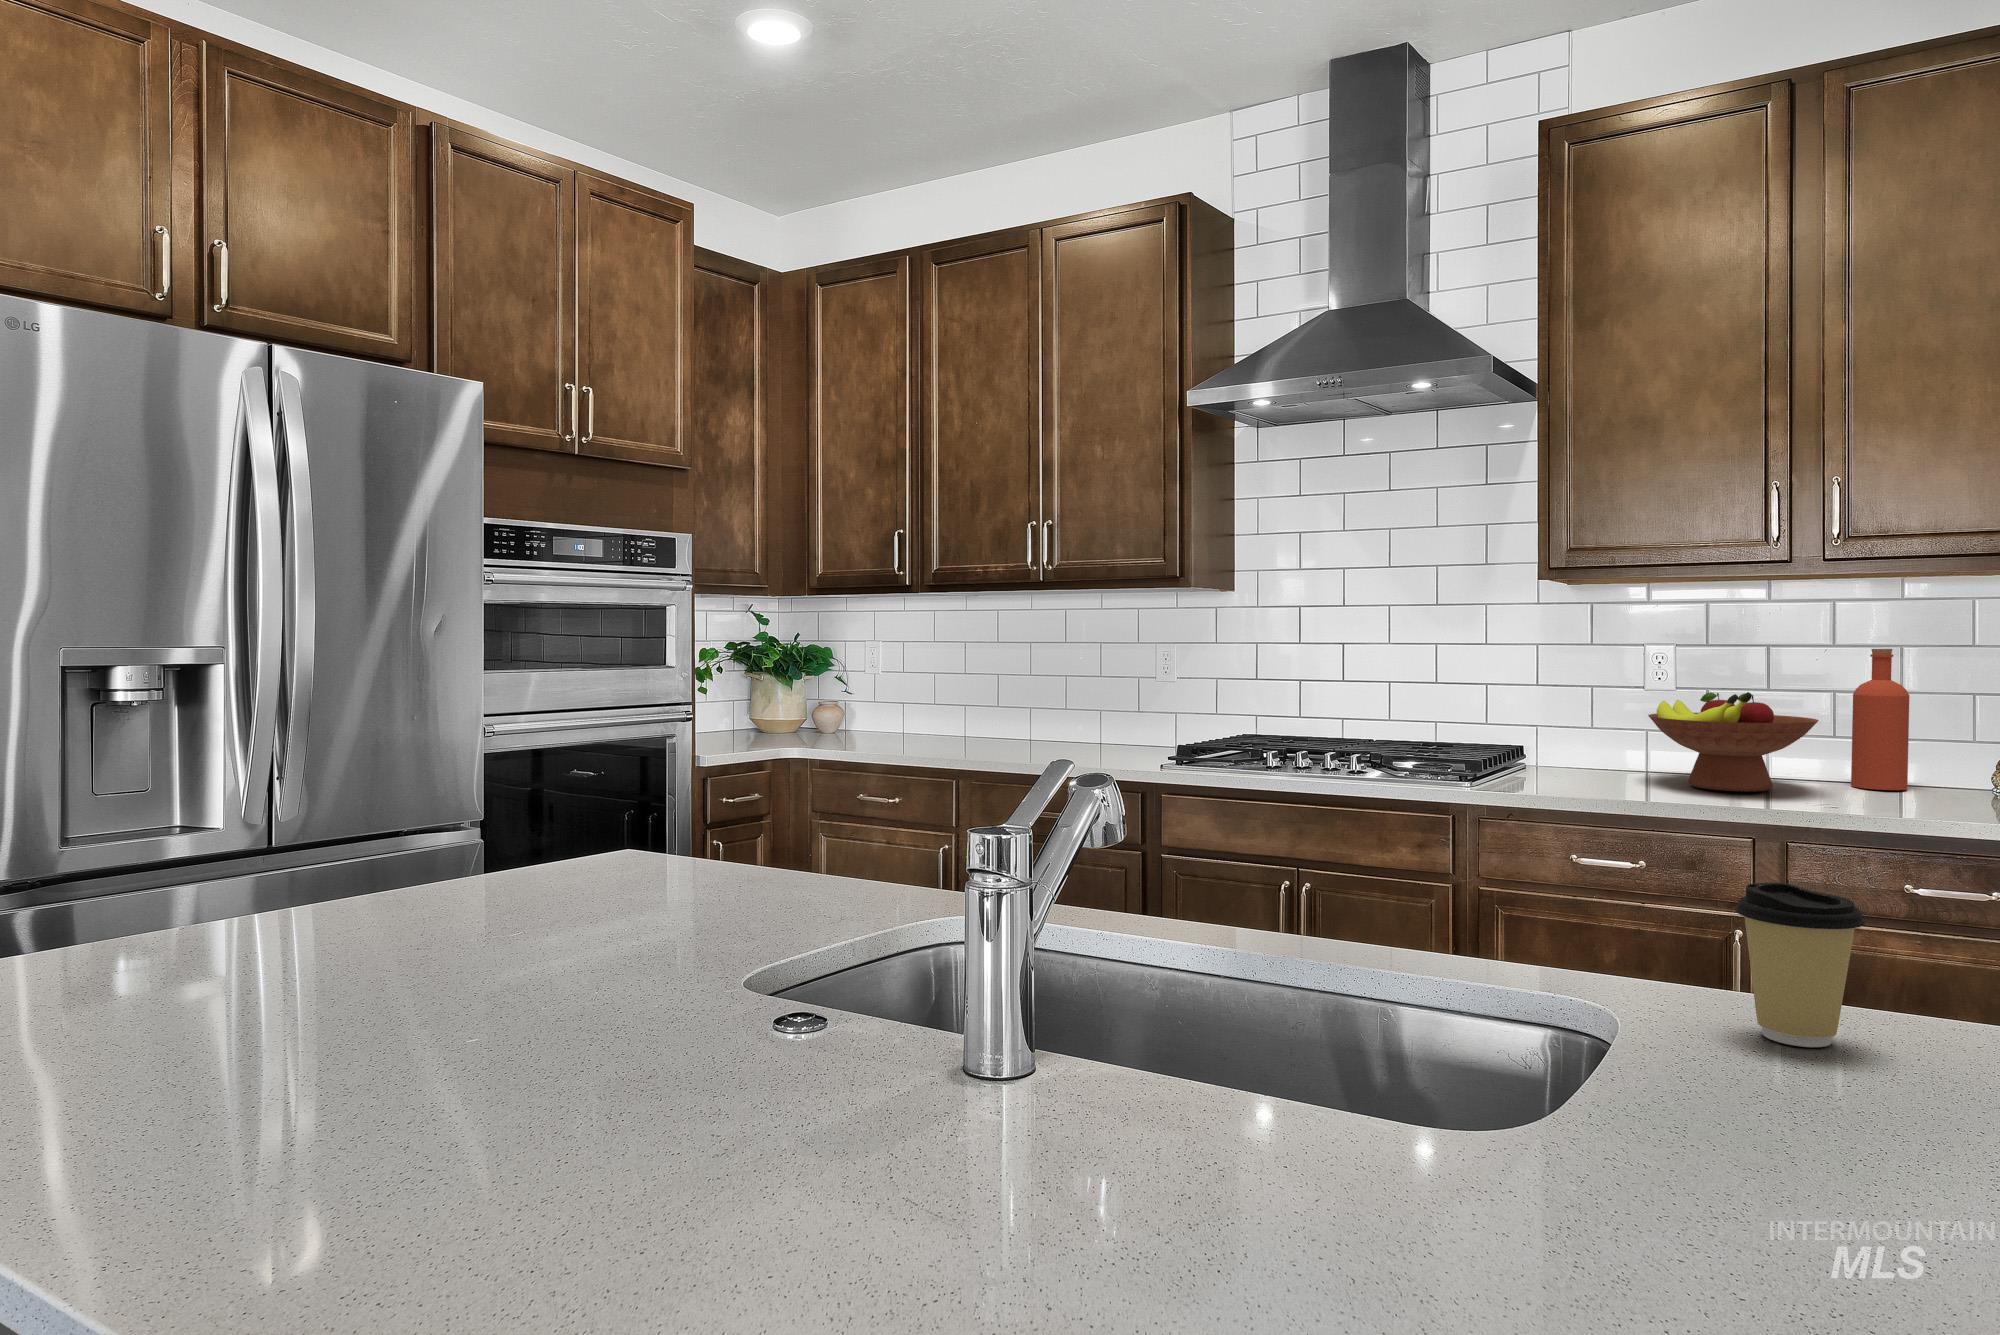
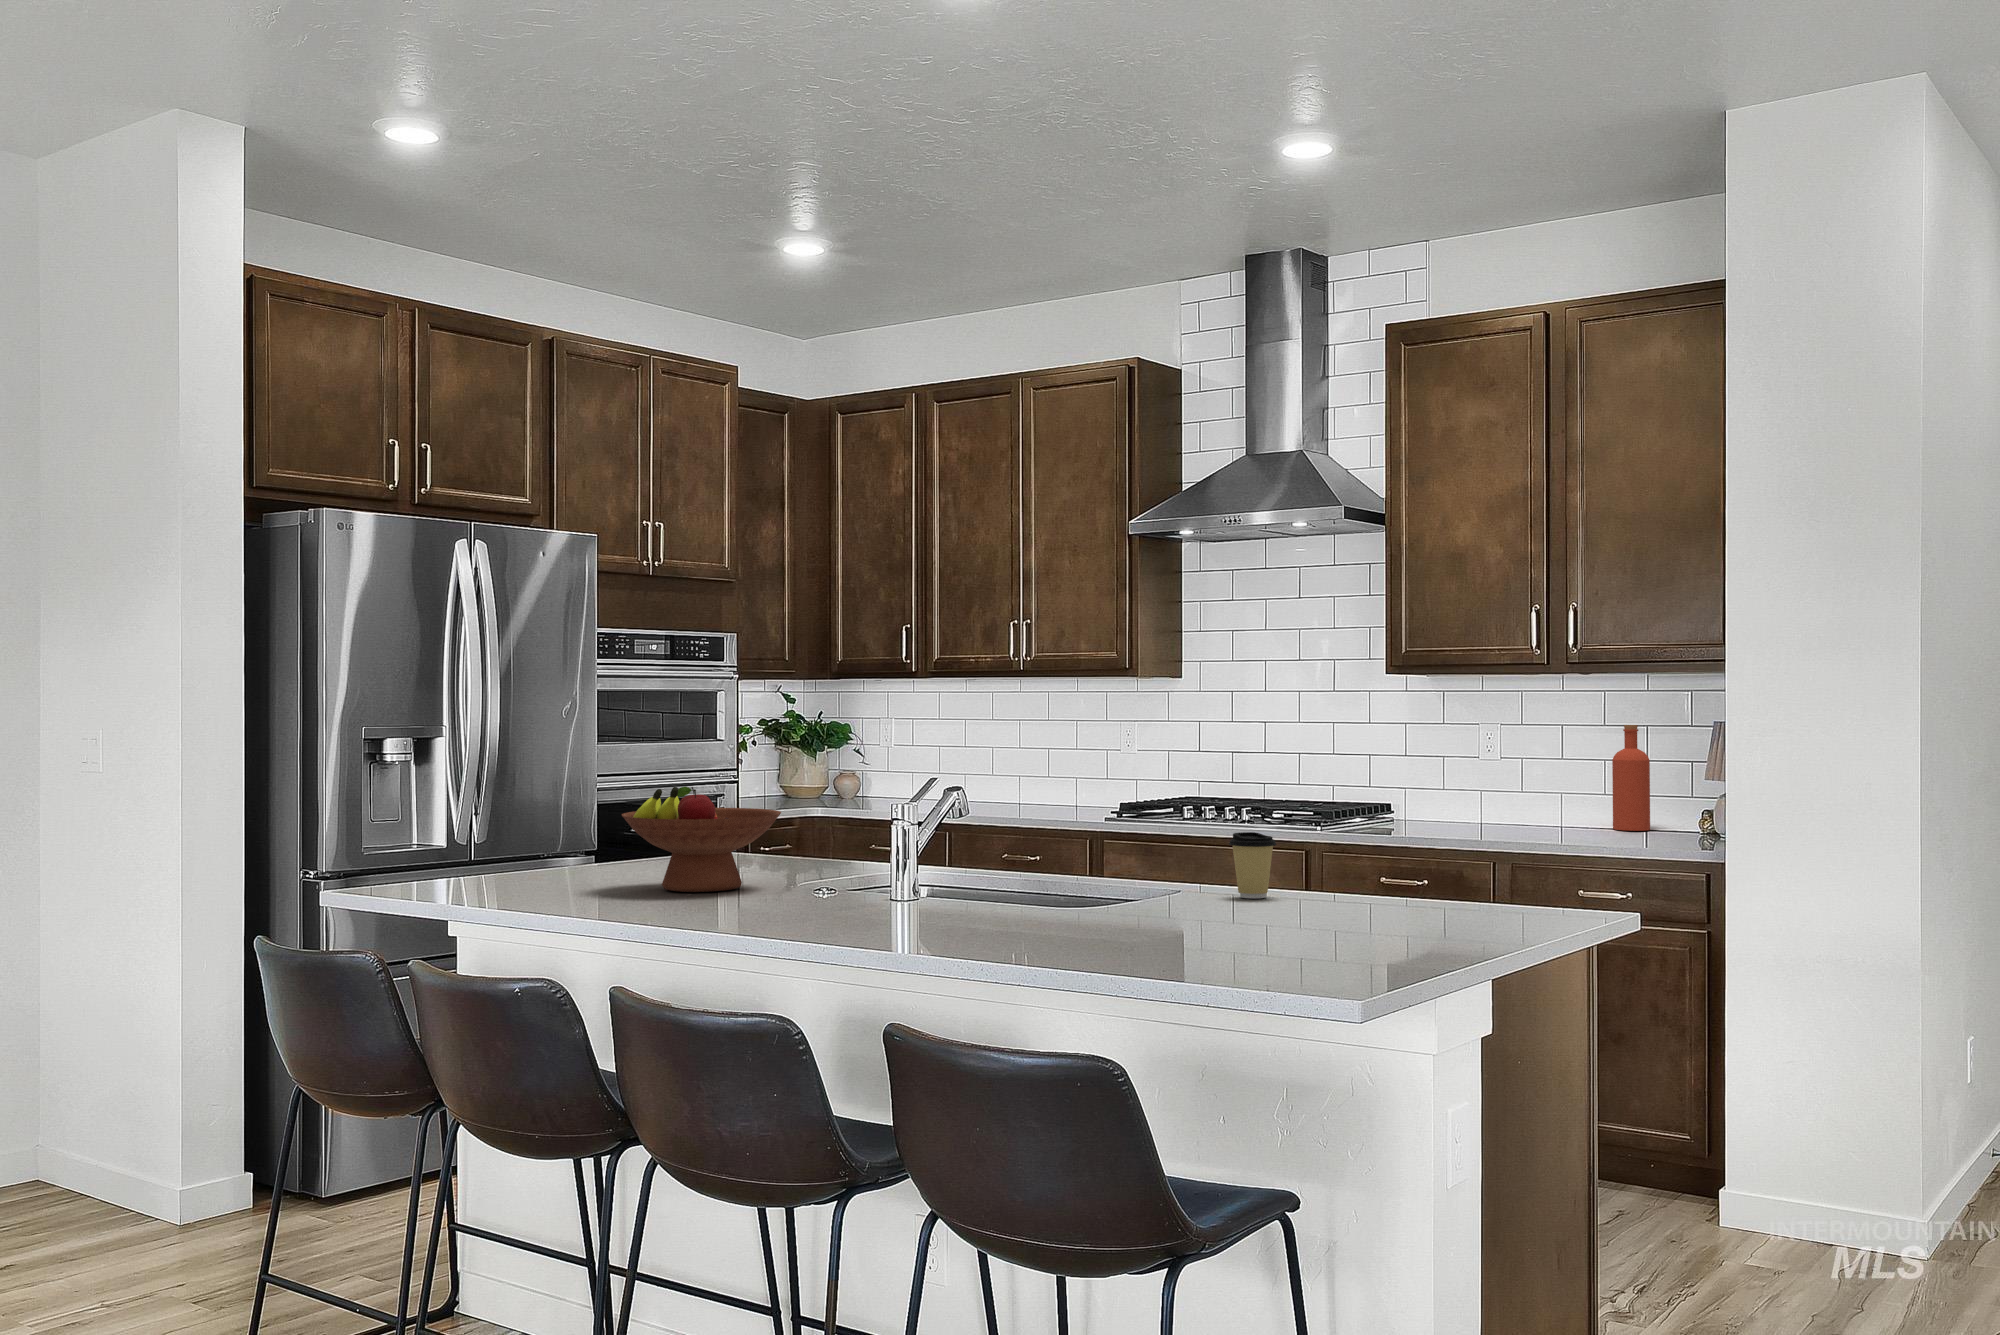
fruit bowl: present [1648,692,1818,792] -> present [622,787,781,892]

